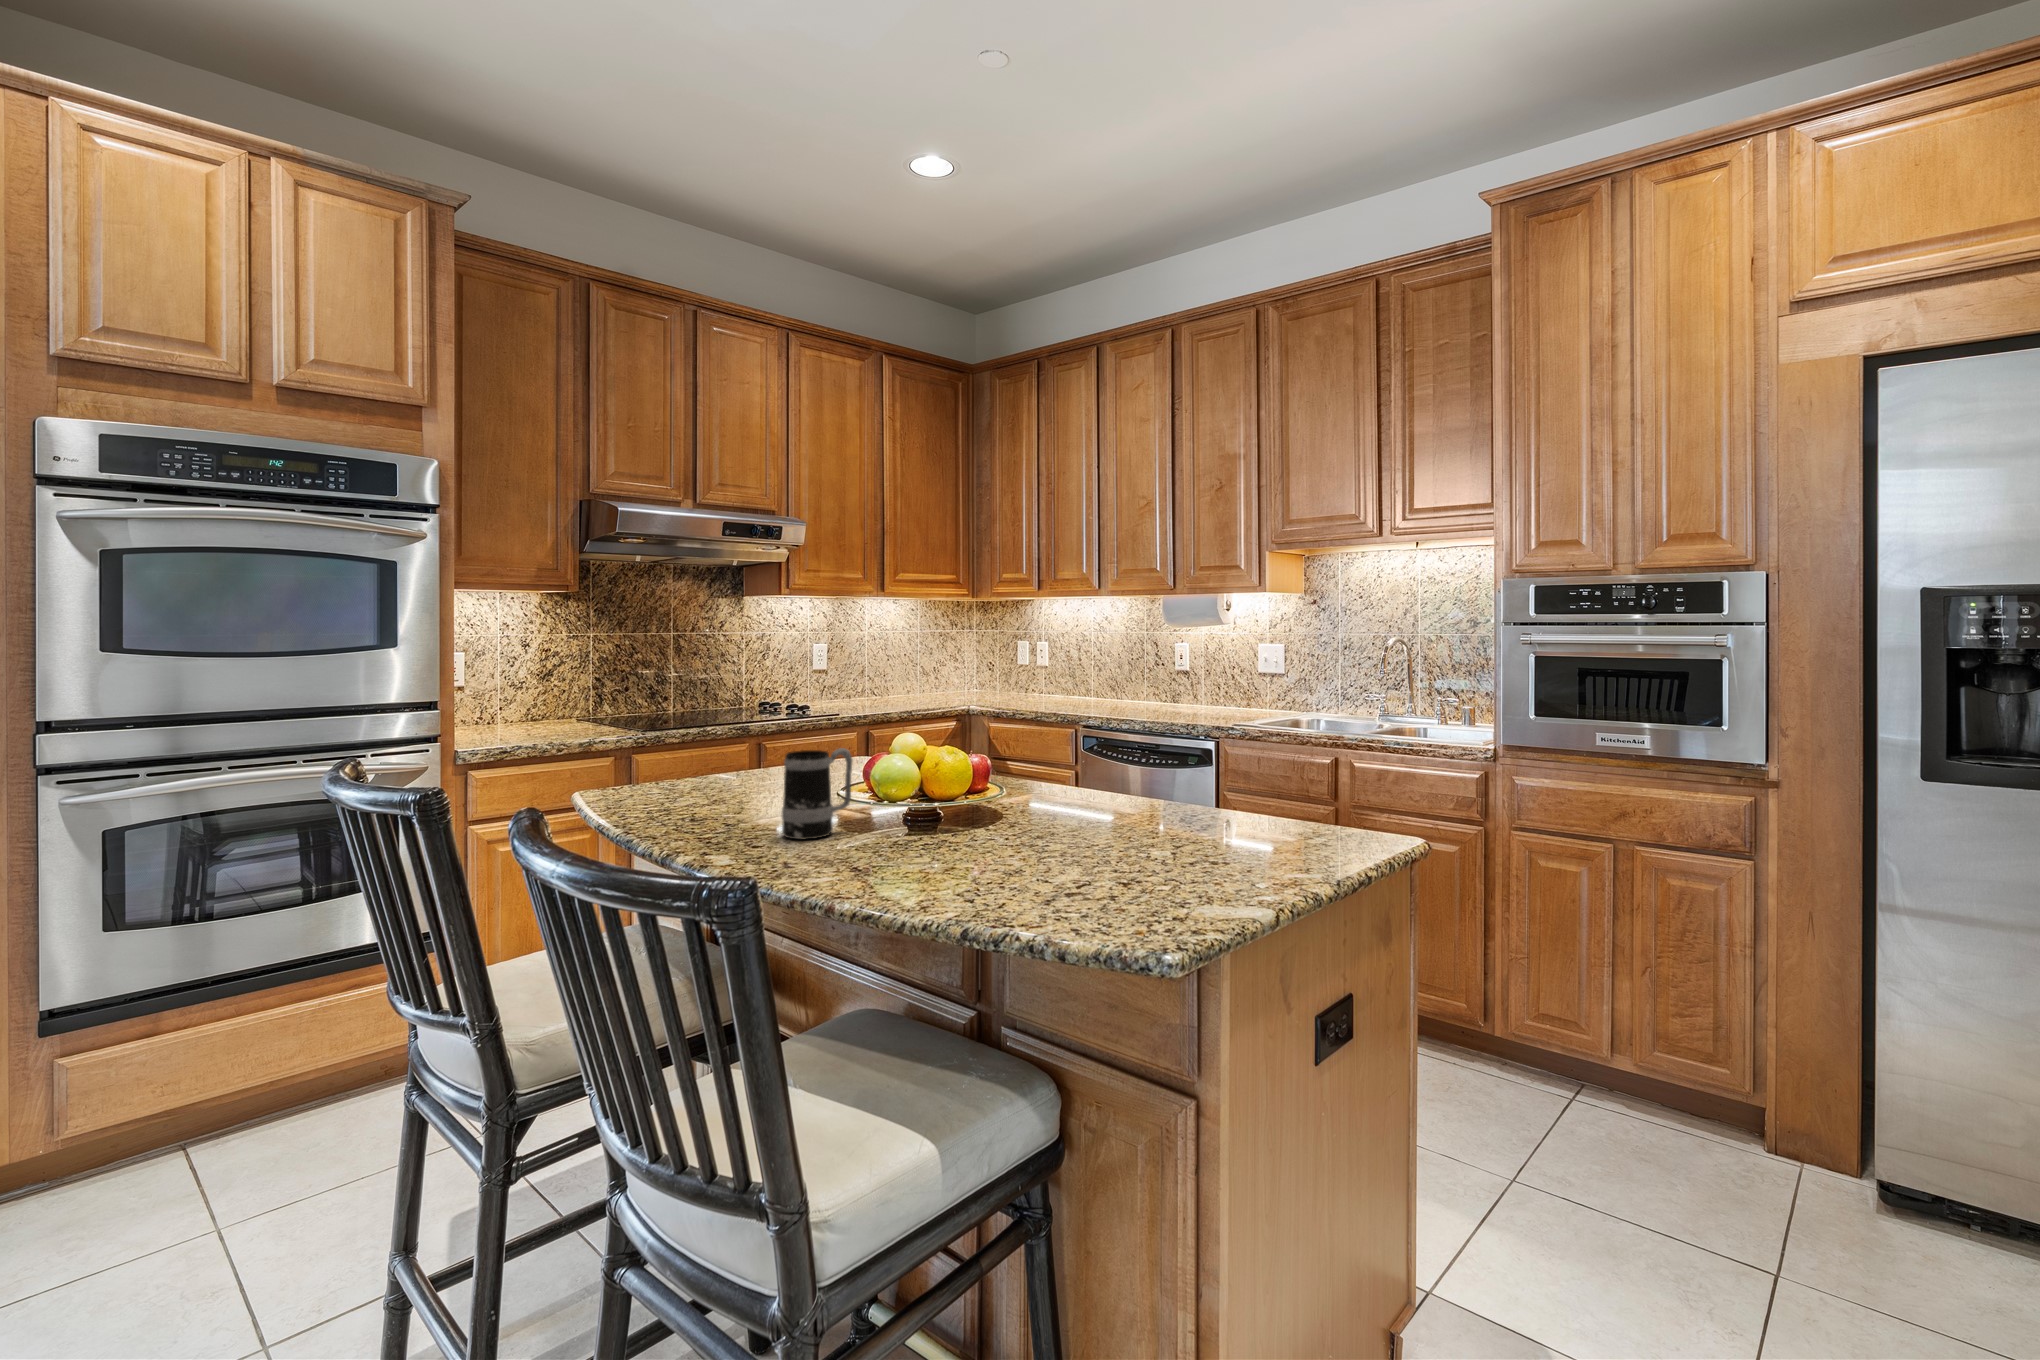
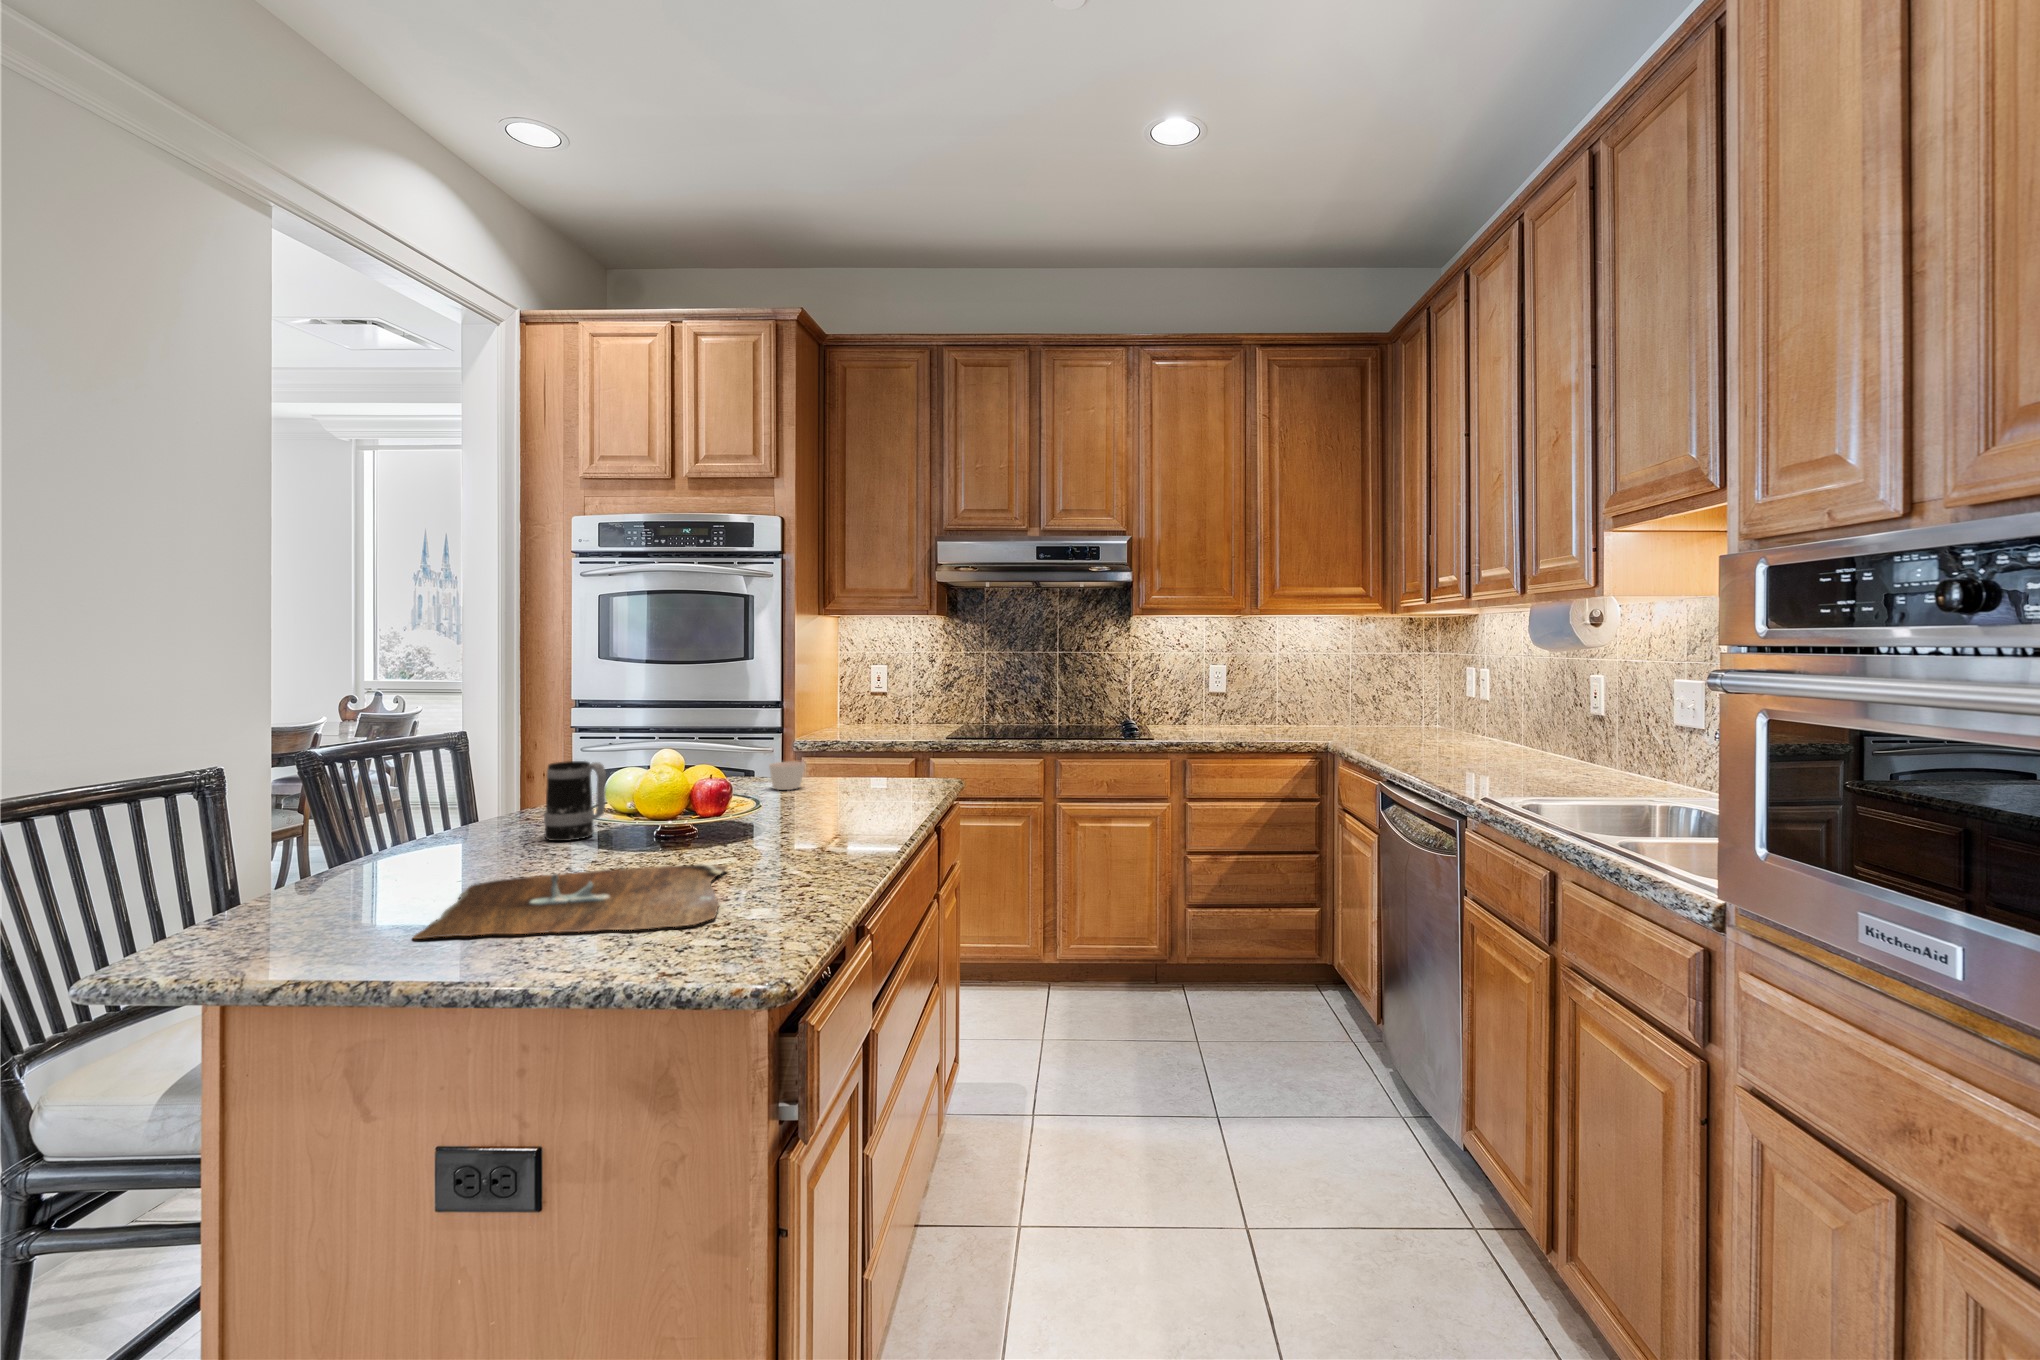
candle: none [730,751,770,782] -> present [769,762,804,790]
cutting board: none [967,817,1244,885] -> present [413,864,727,939]

